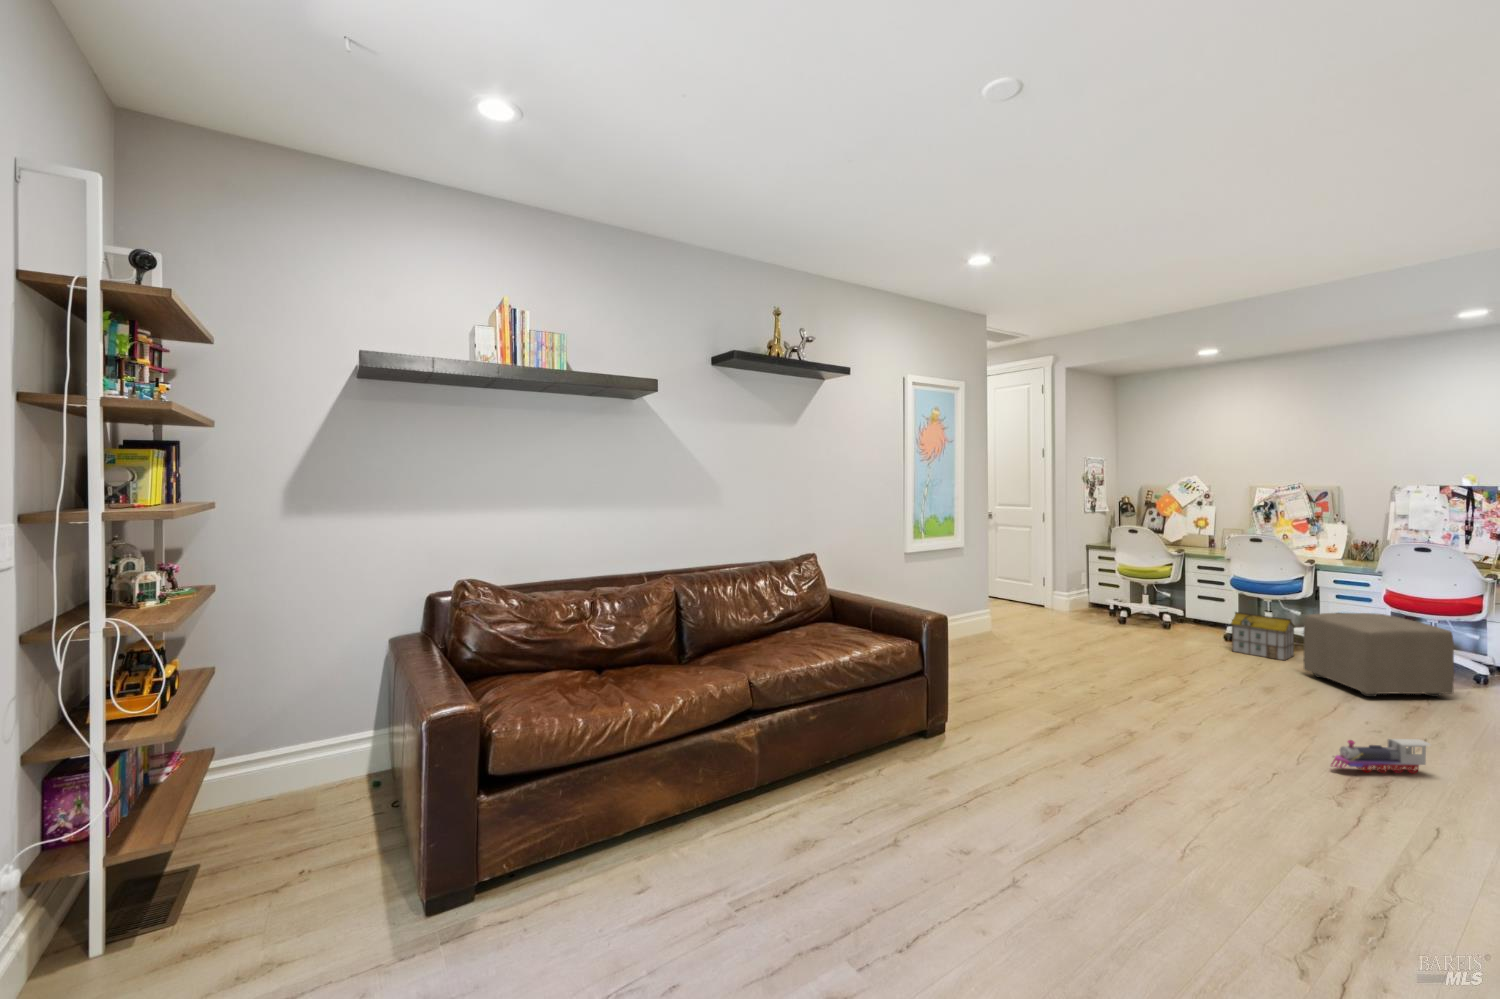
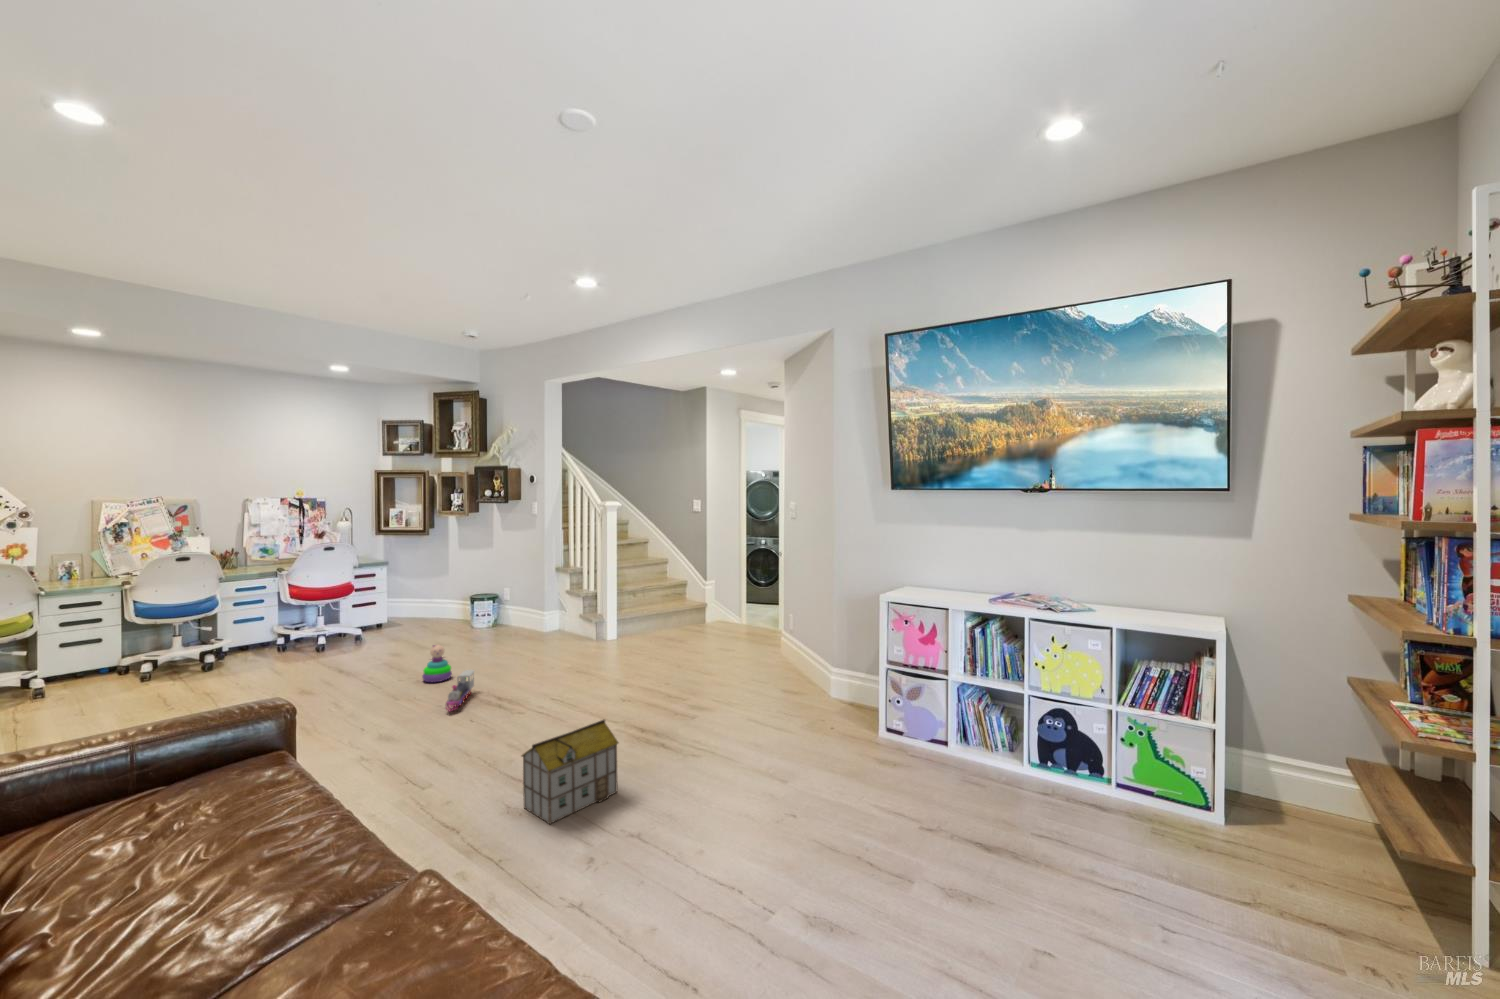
toy house: present [1231,612,1295,660] -> present [522,720,618,824]
ottoman: present [1304,613,1454,697] -> none [268,604,377,678]
stacking toy: none [1411,697,1463,751] -> present [422,645,452,682]

